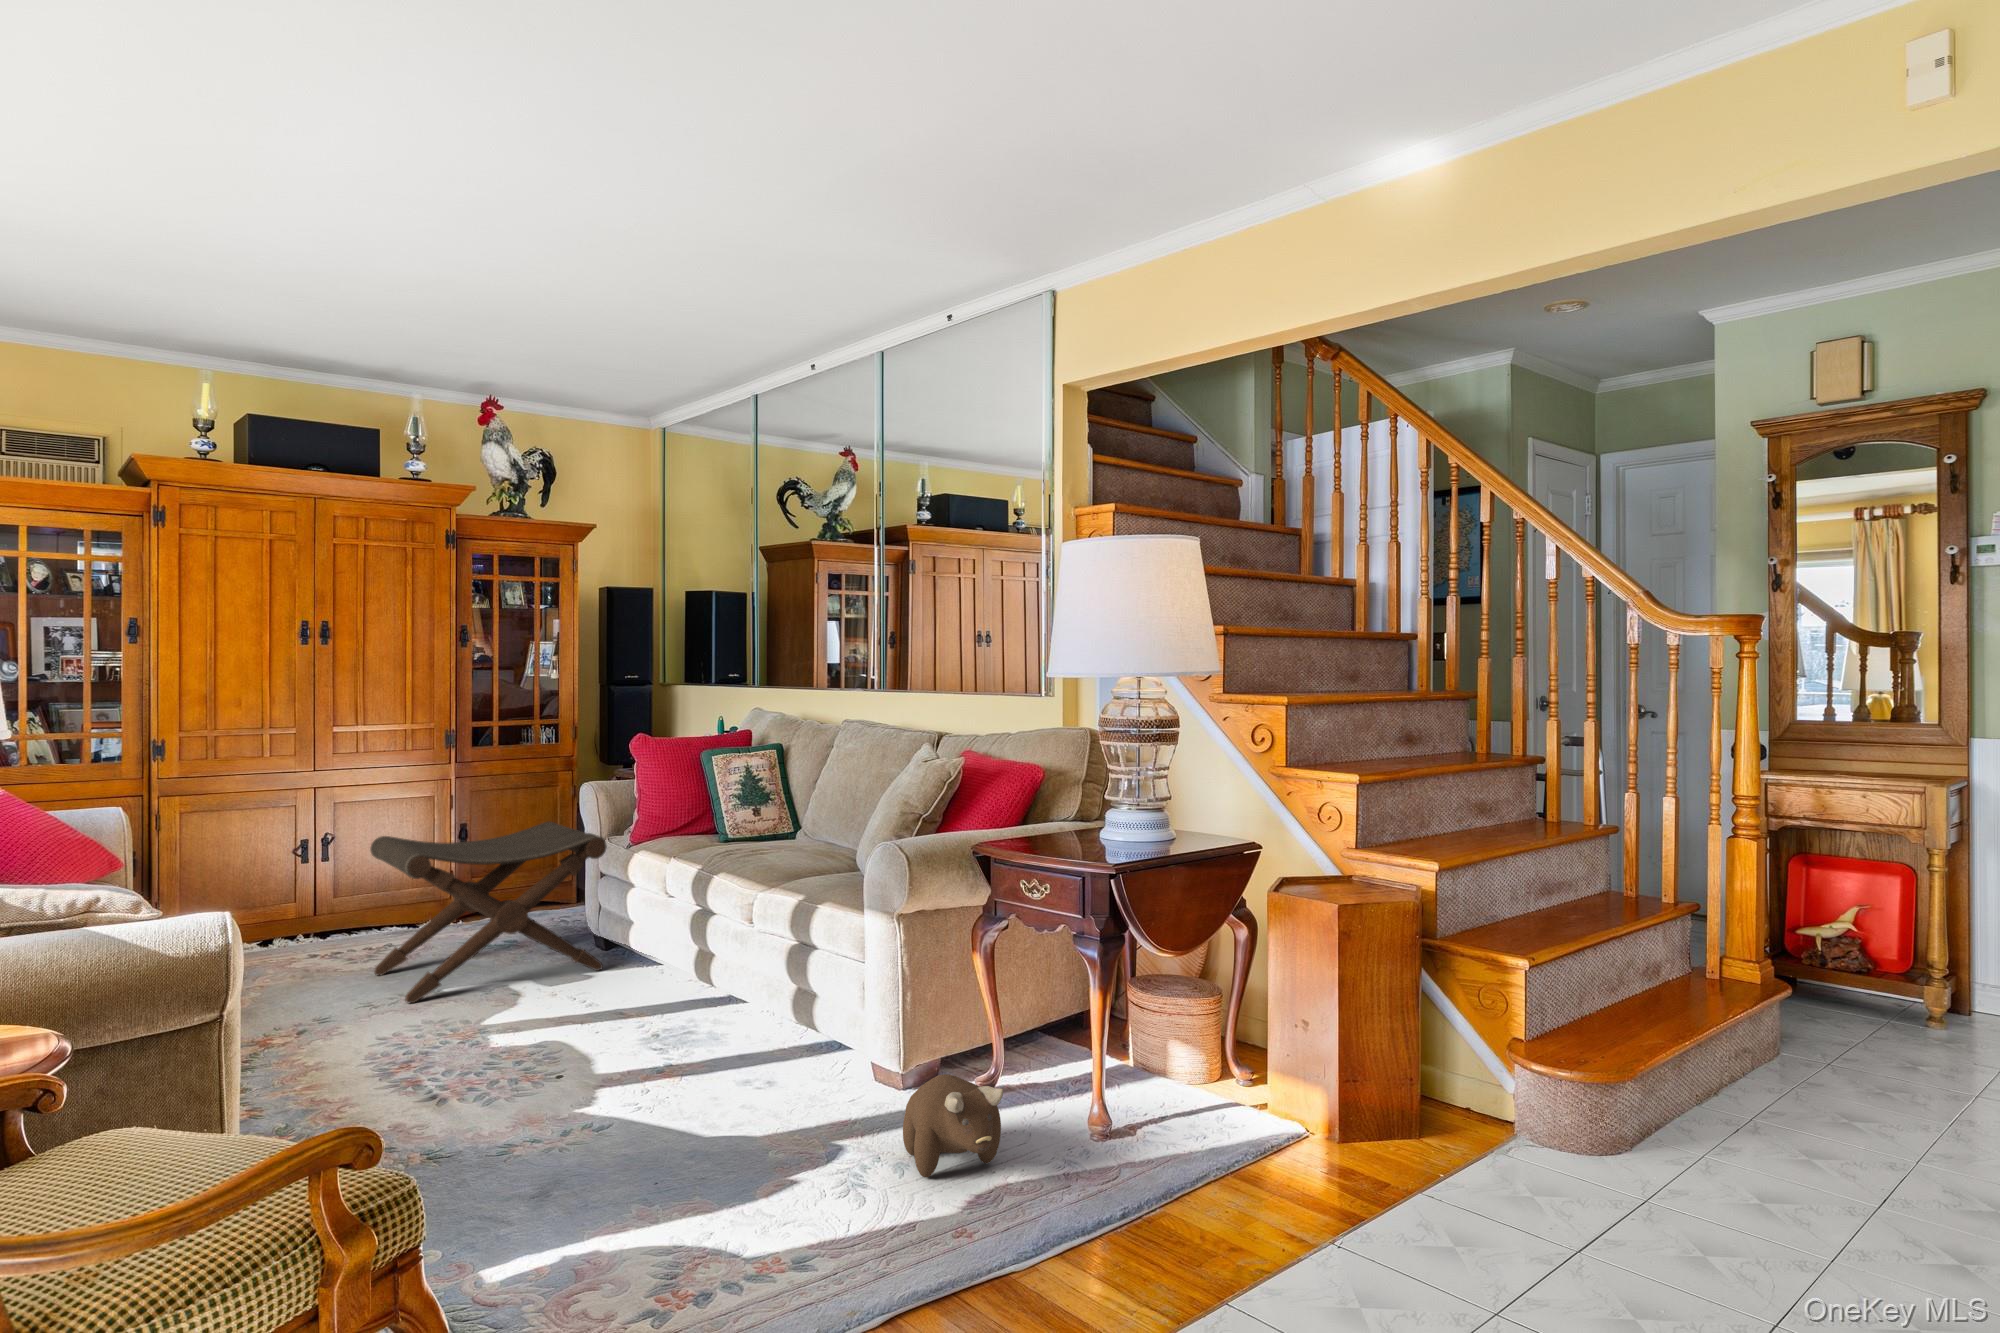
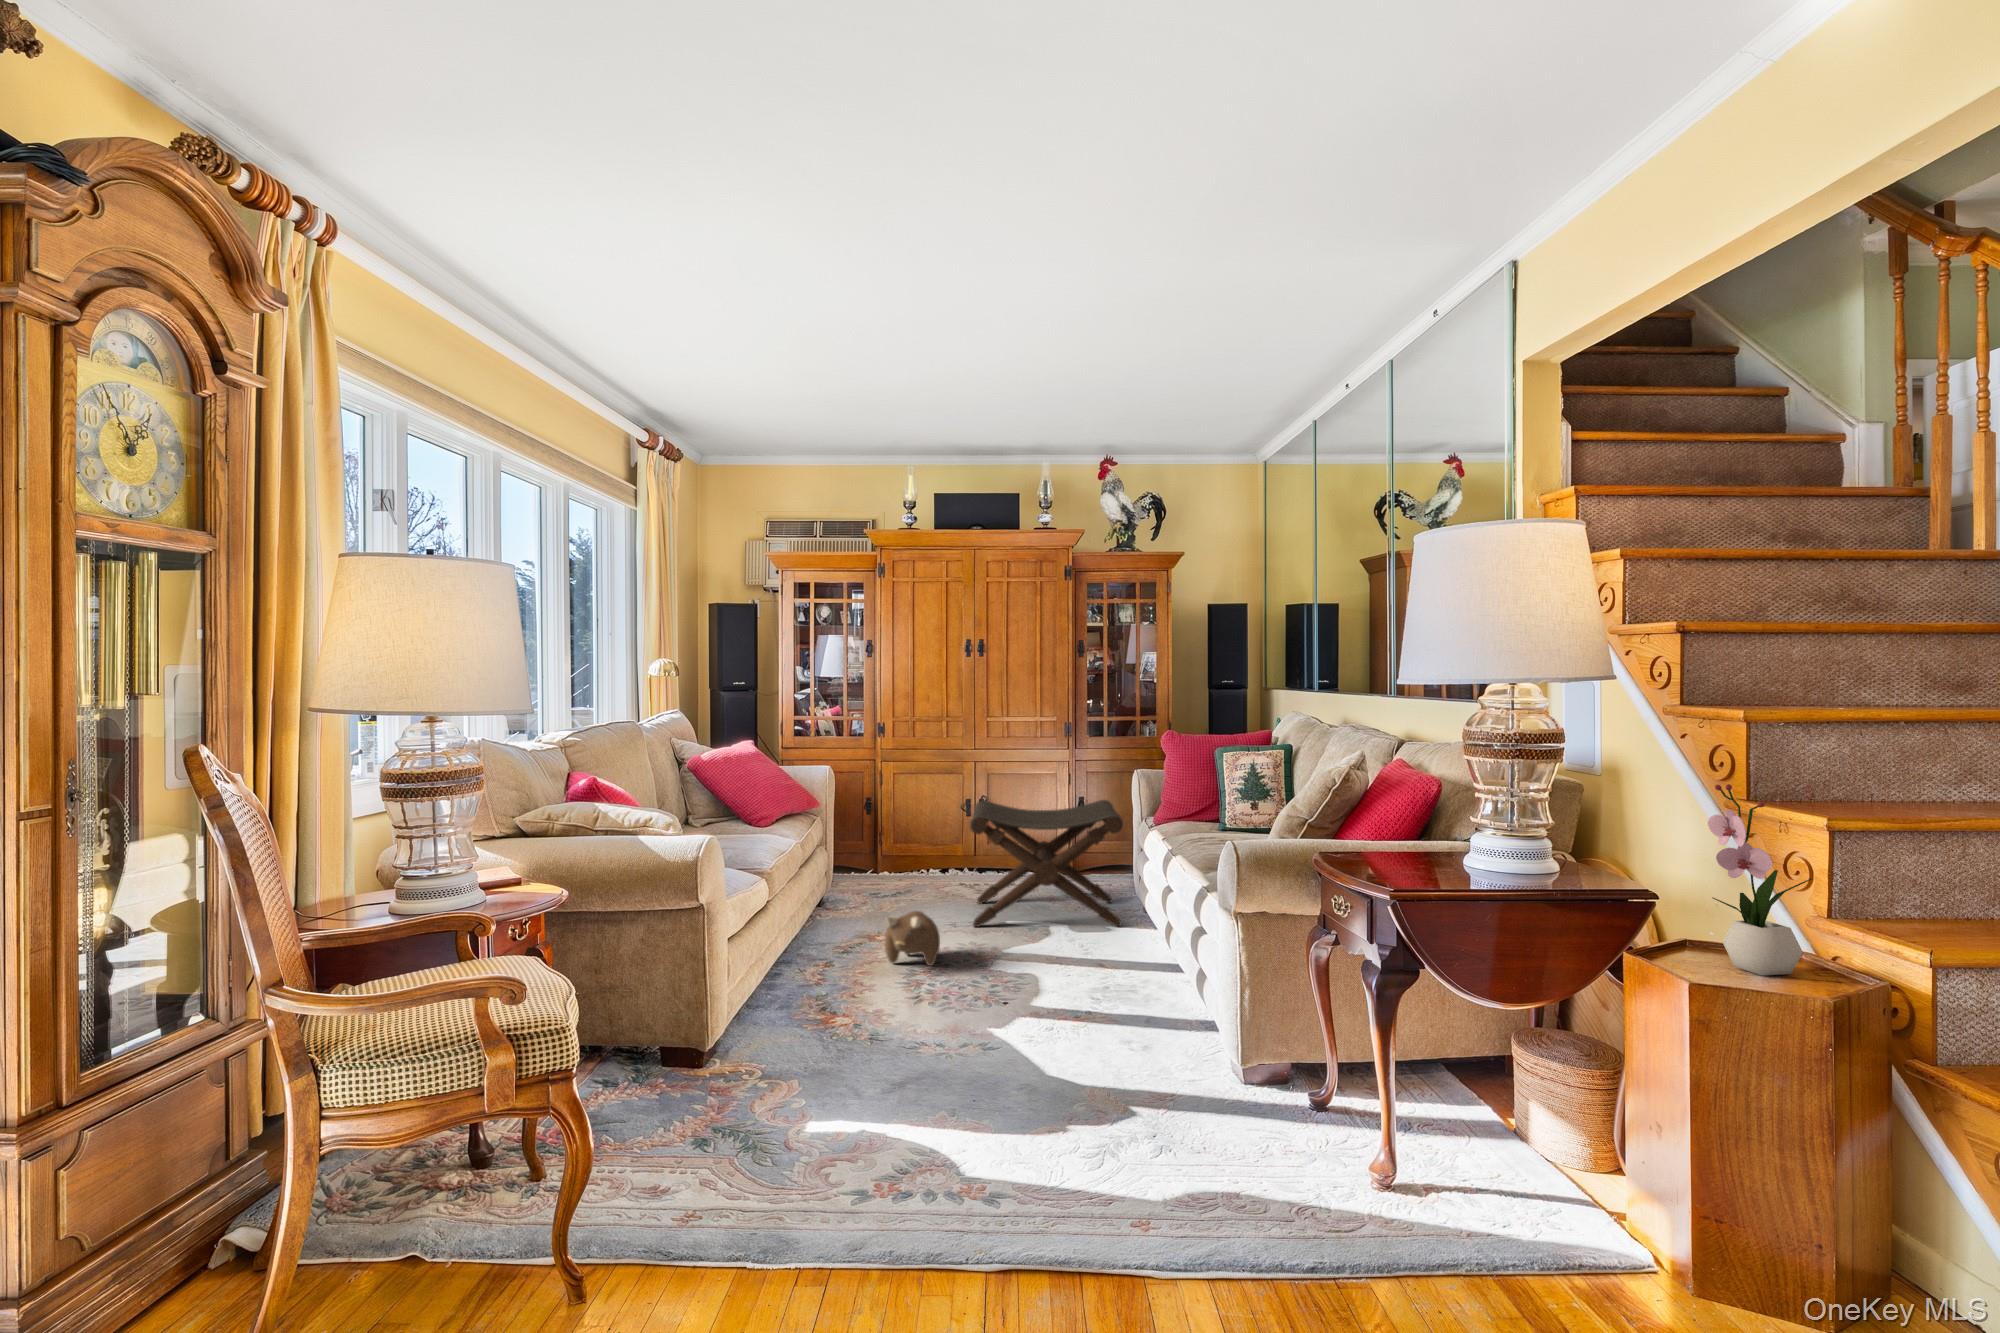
flower arrangement: none [1320,749,1377,891] -> present [1708,784,1812,975]
plush toy: present [903,1074,1003,1178] -> present [885,911,940,966]

